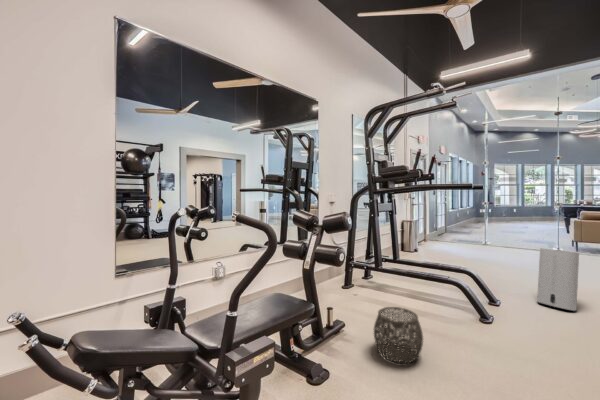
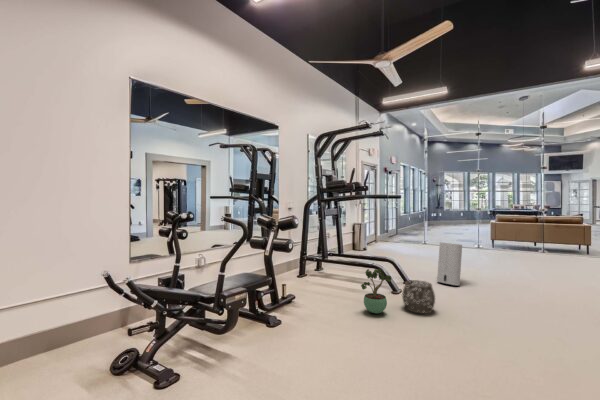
potted plant: none [449,293,503,363] -> present [361,269,391,314]
woven basket: present [374,307,423,363] -> present [402,280,435,313]

